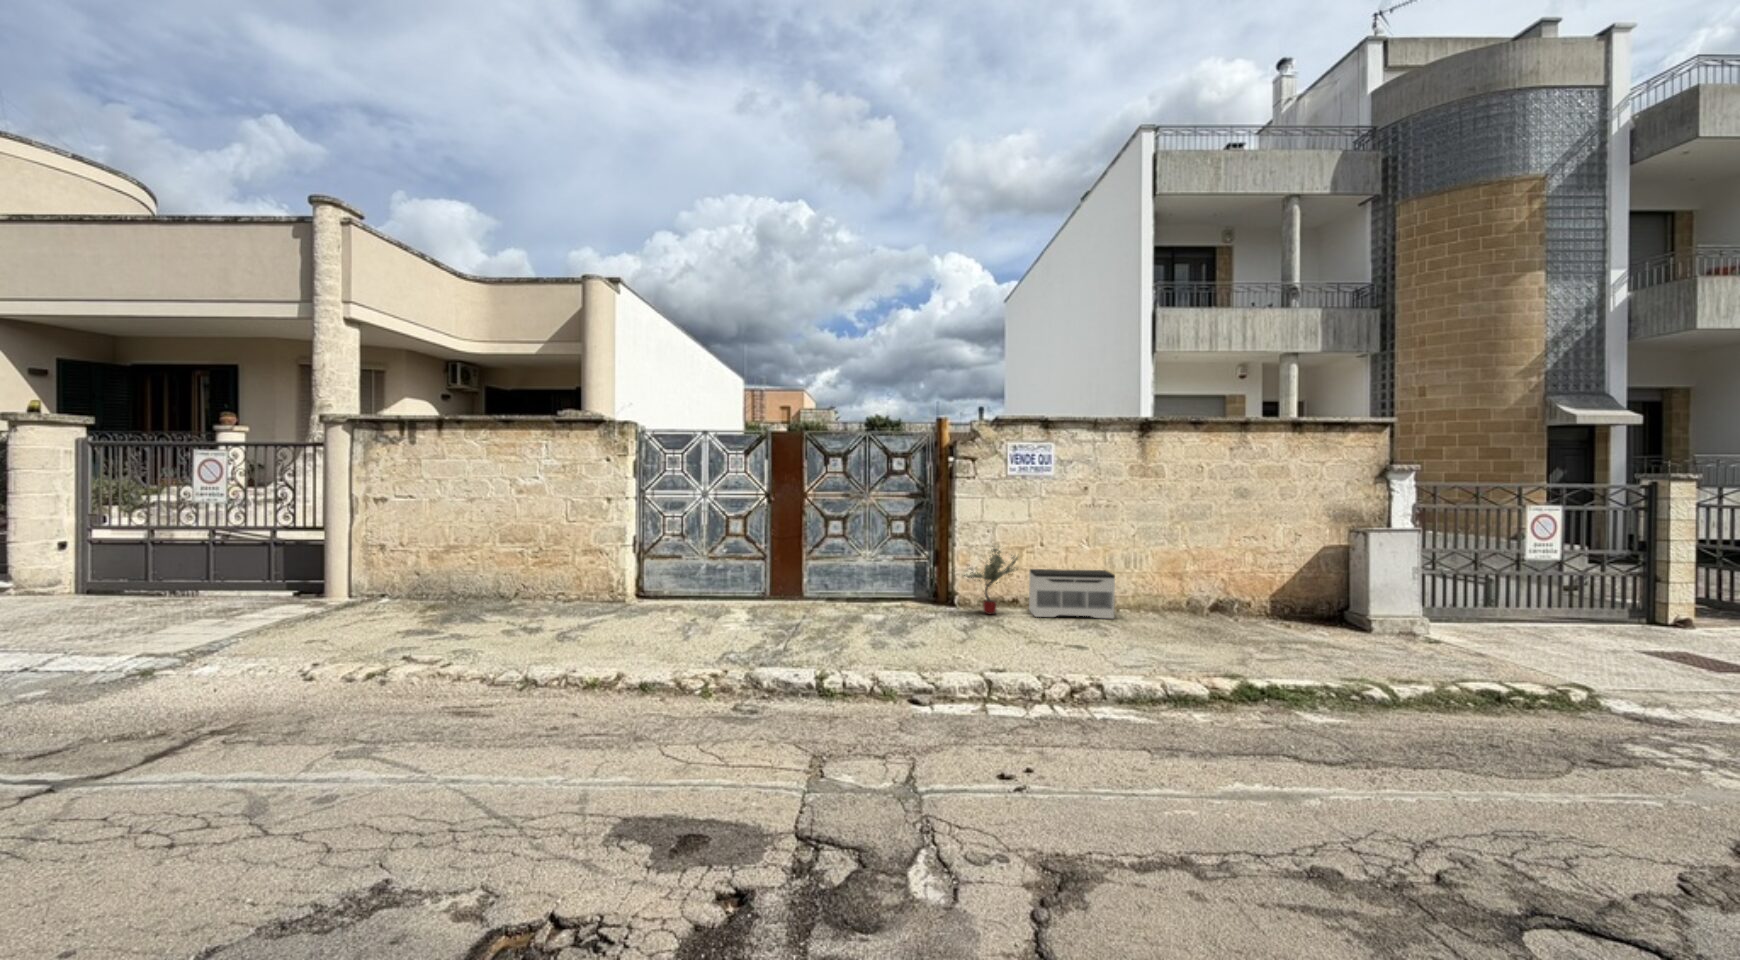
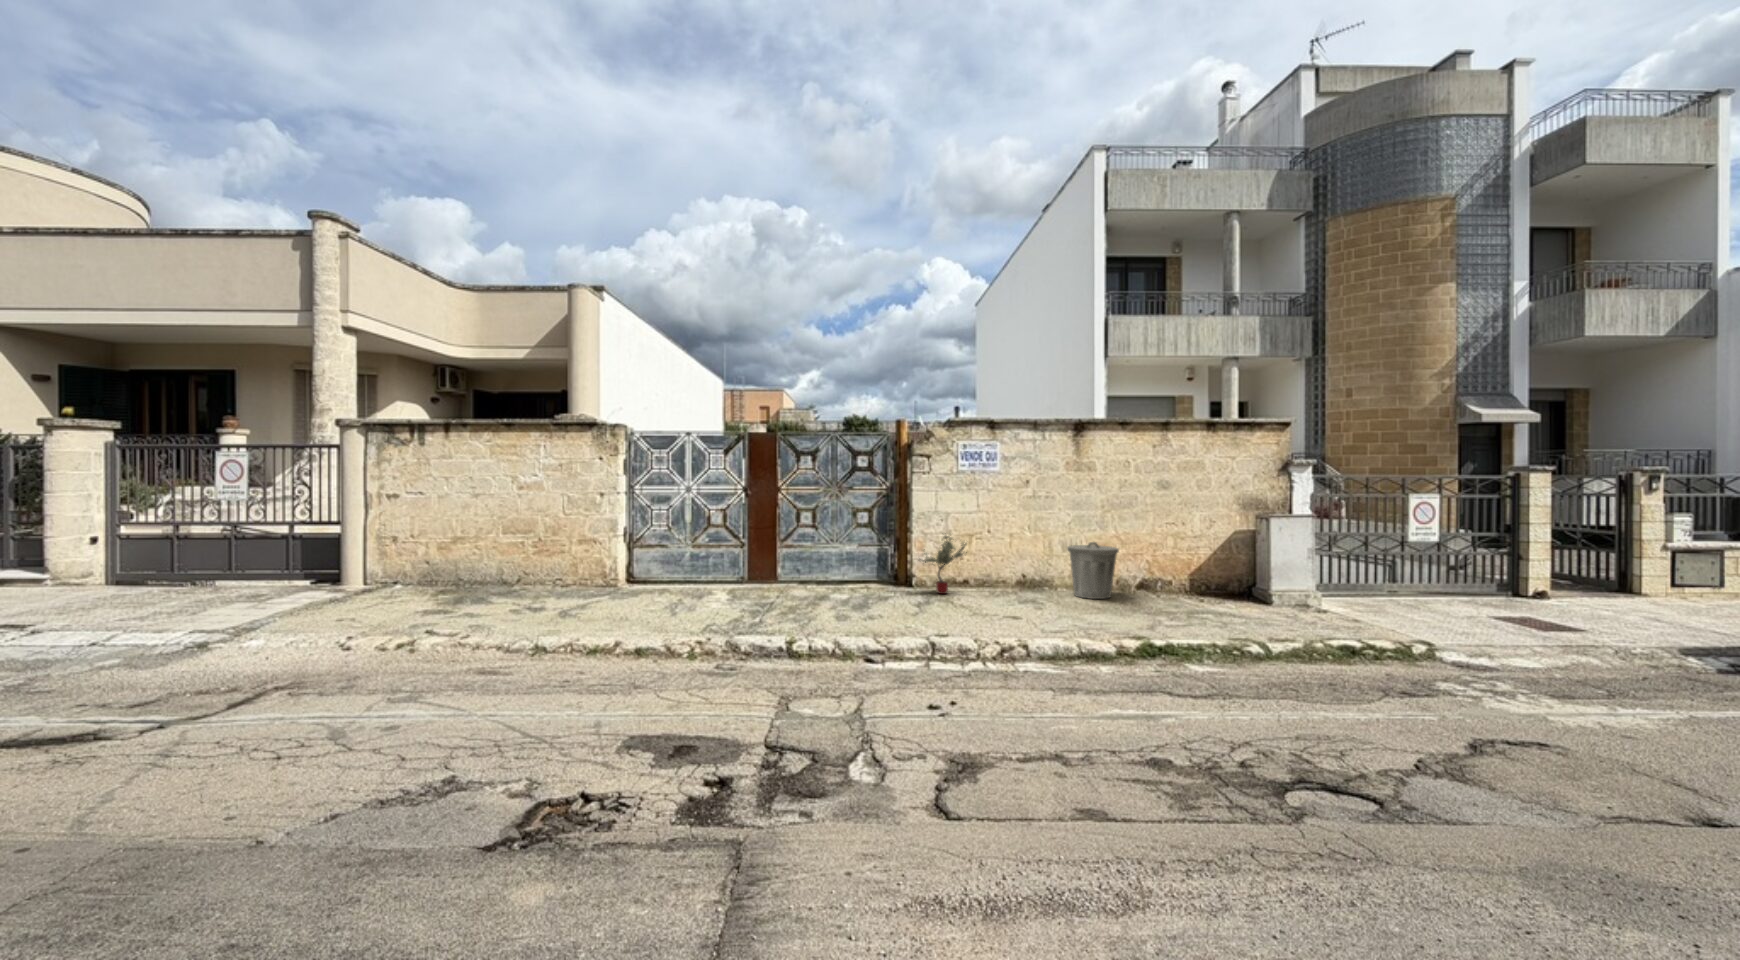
trash can: none [1133,557,1193,623] -> present [1067,542,1119,599]
bench: present [1029,569,1115,618] -> none [977,554,1051,596]

